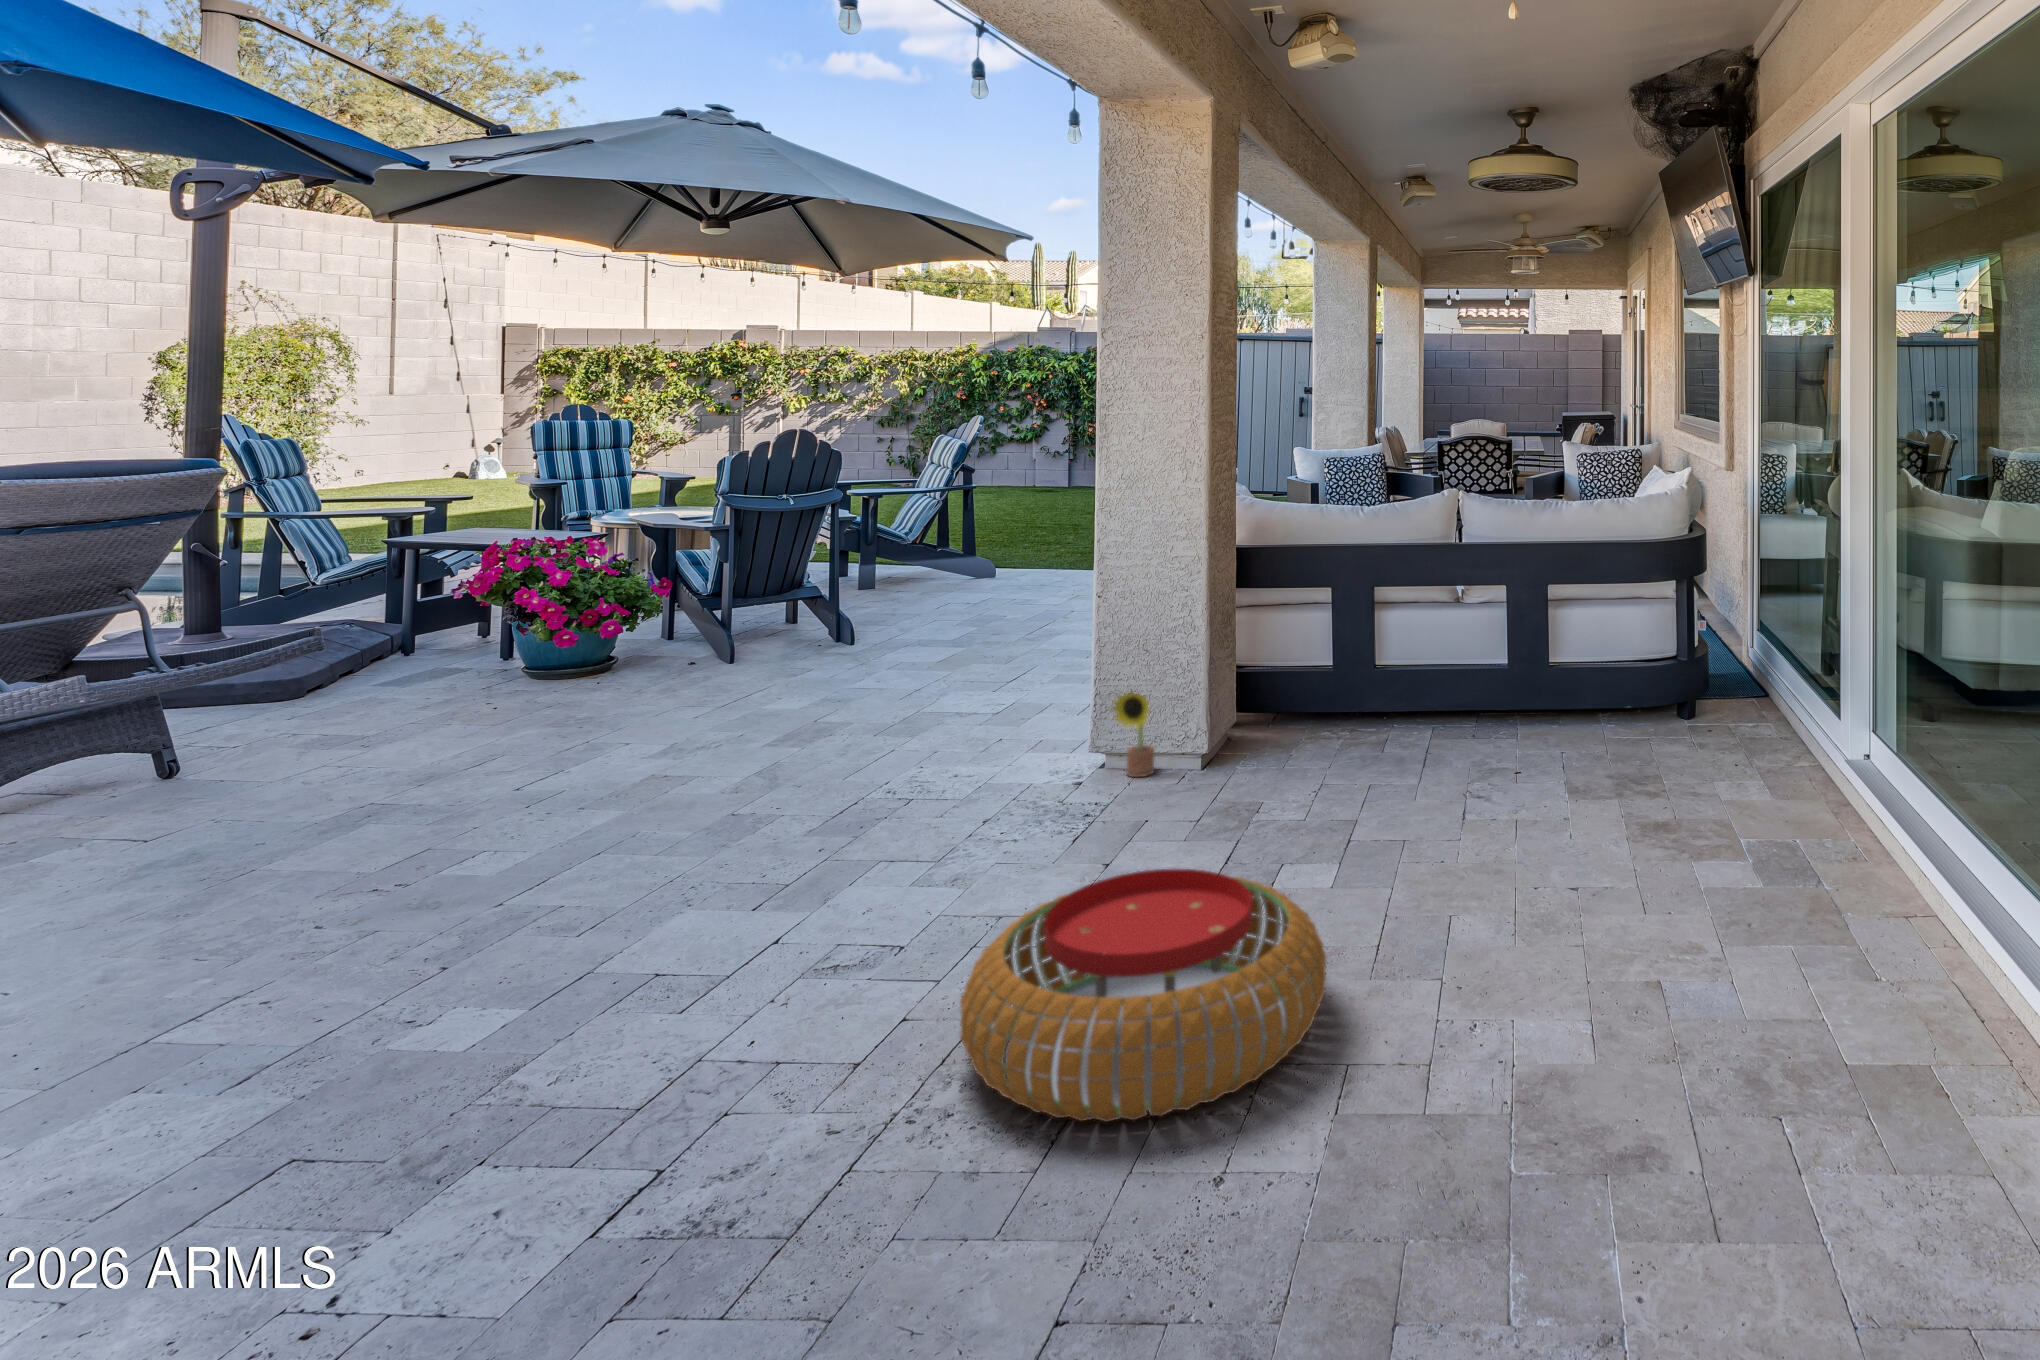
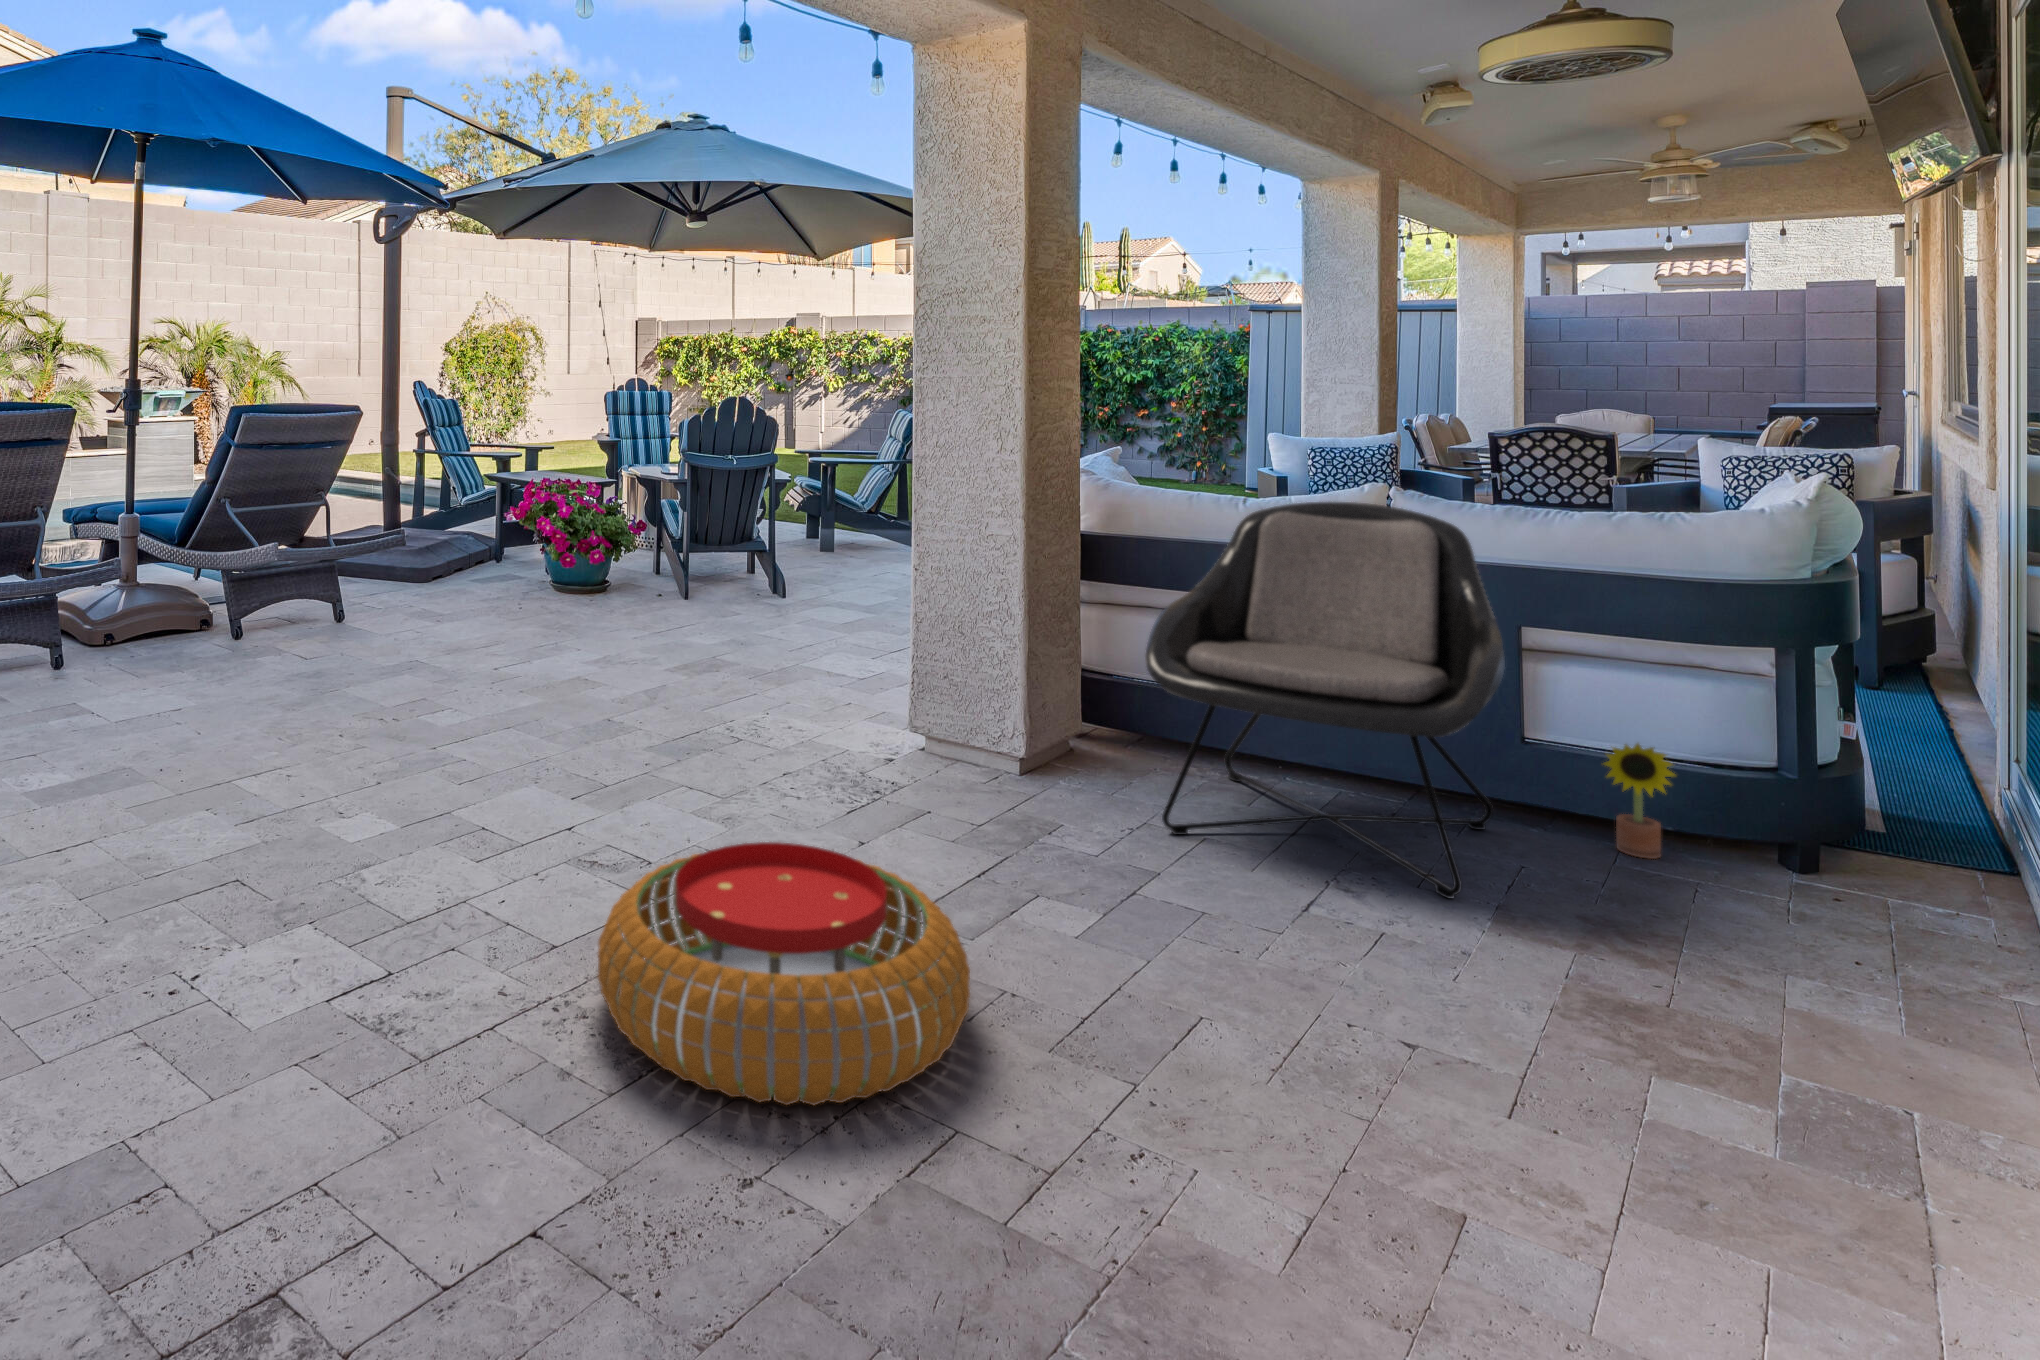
lounge chair: none [1327,506,1563,793] -> present [1145,502,1505,898]
decorative plant: present [1112,691,1154,777] -> present [1604,743,1675,859]

